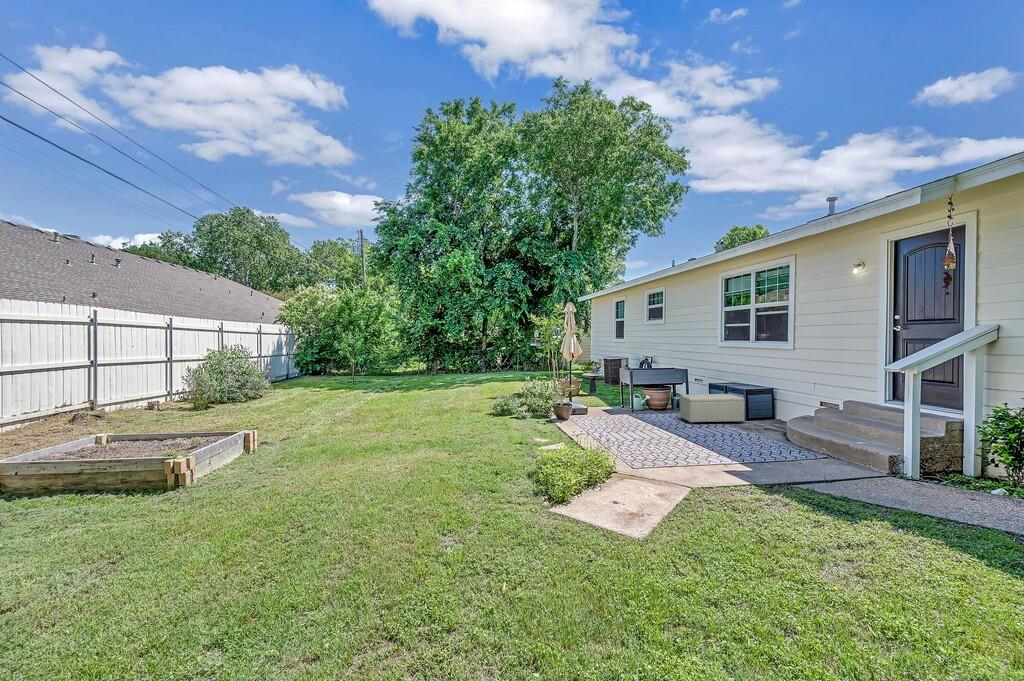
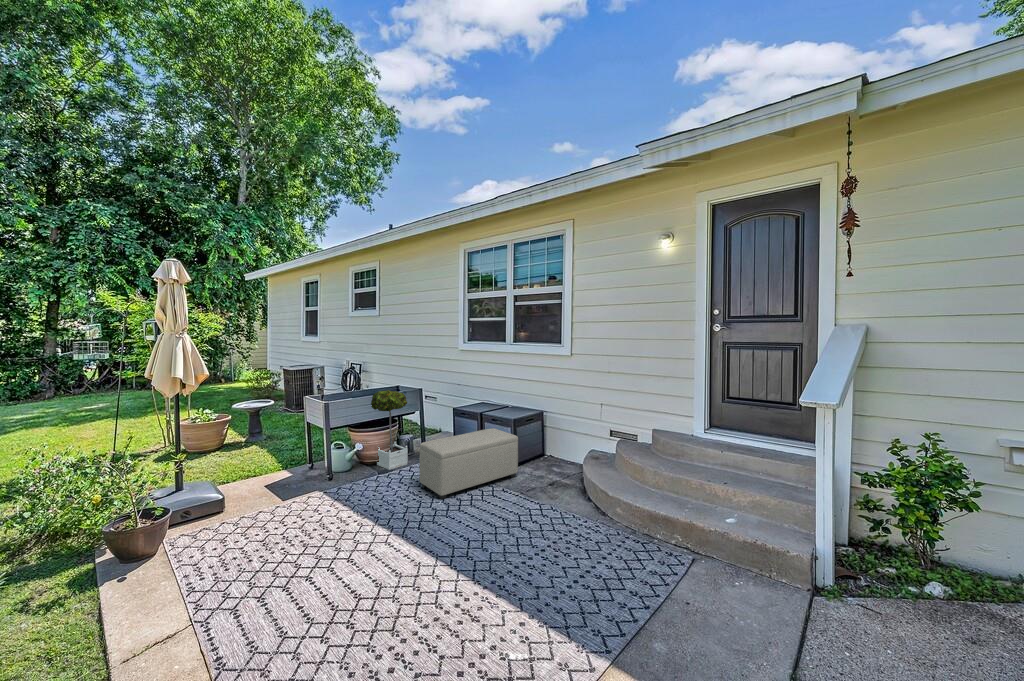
potted tree: none [655,367,676,413] -> present [371,390,408,470]

